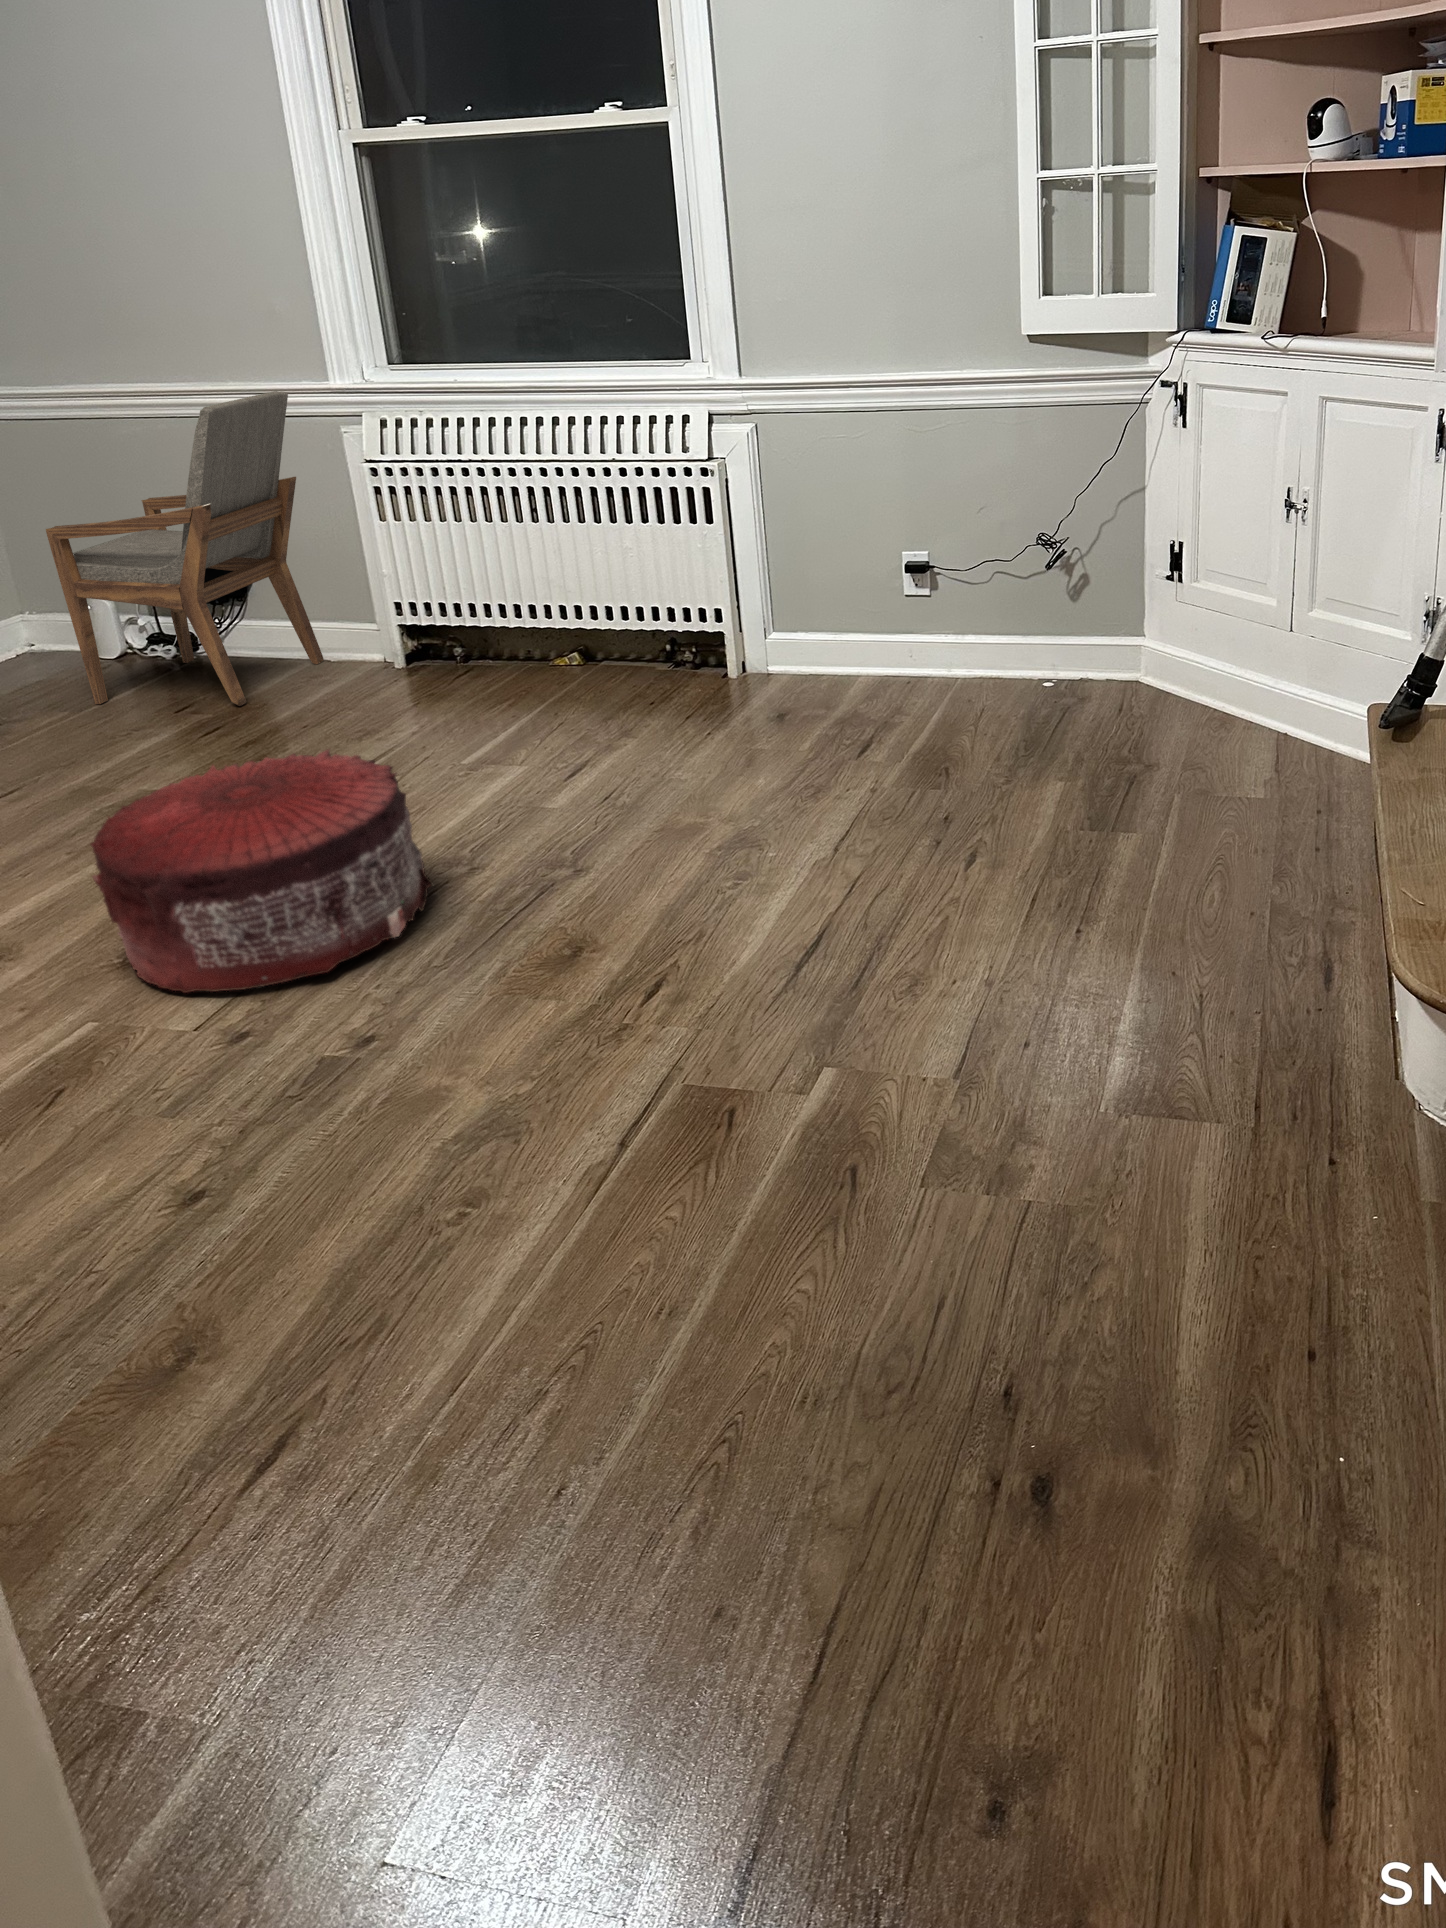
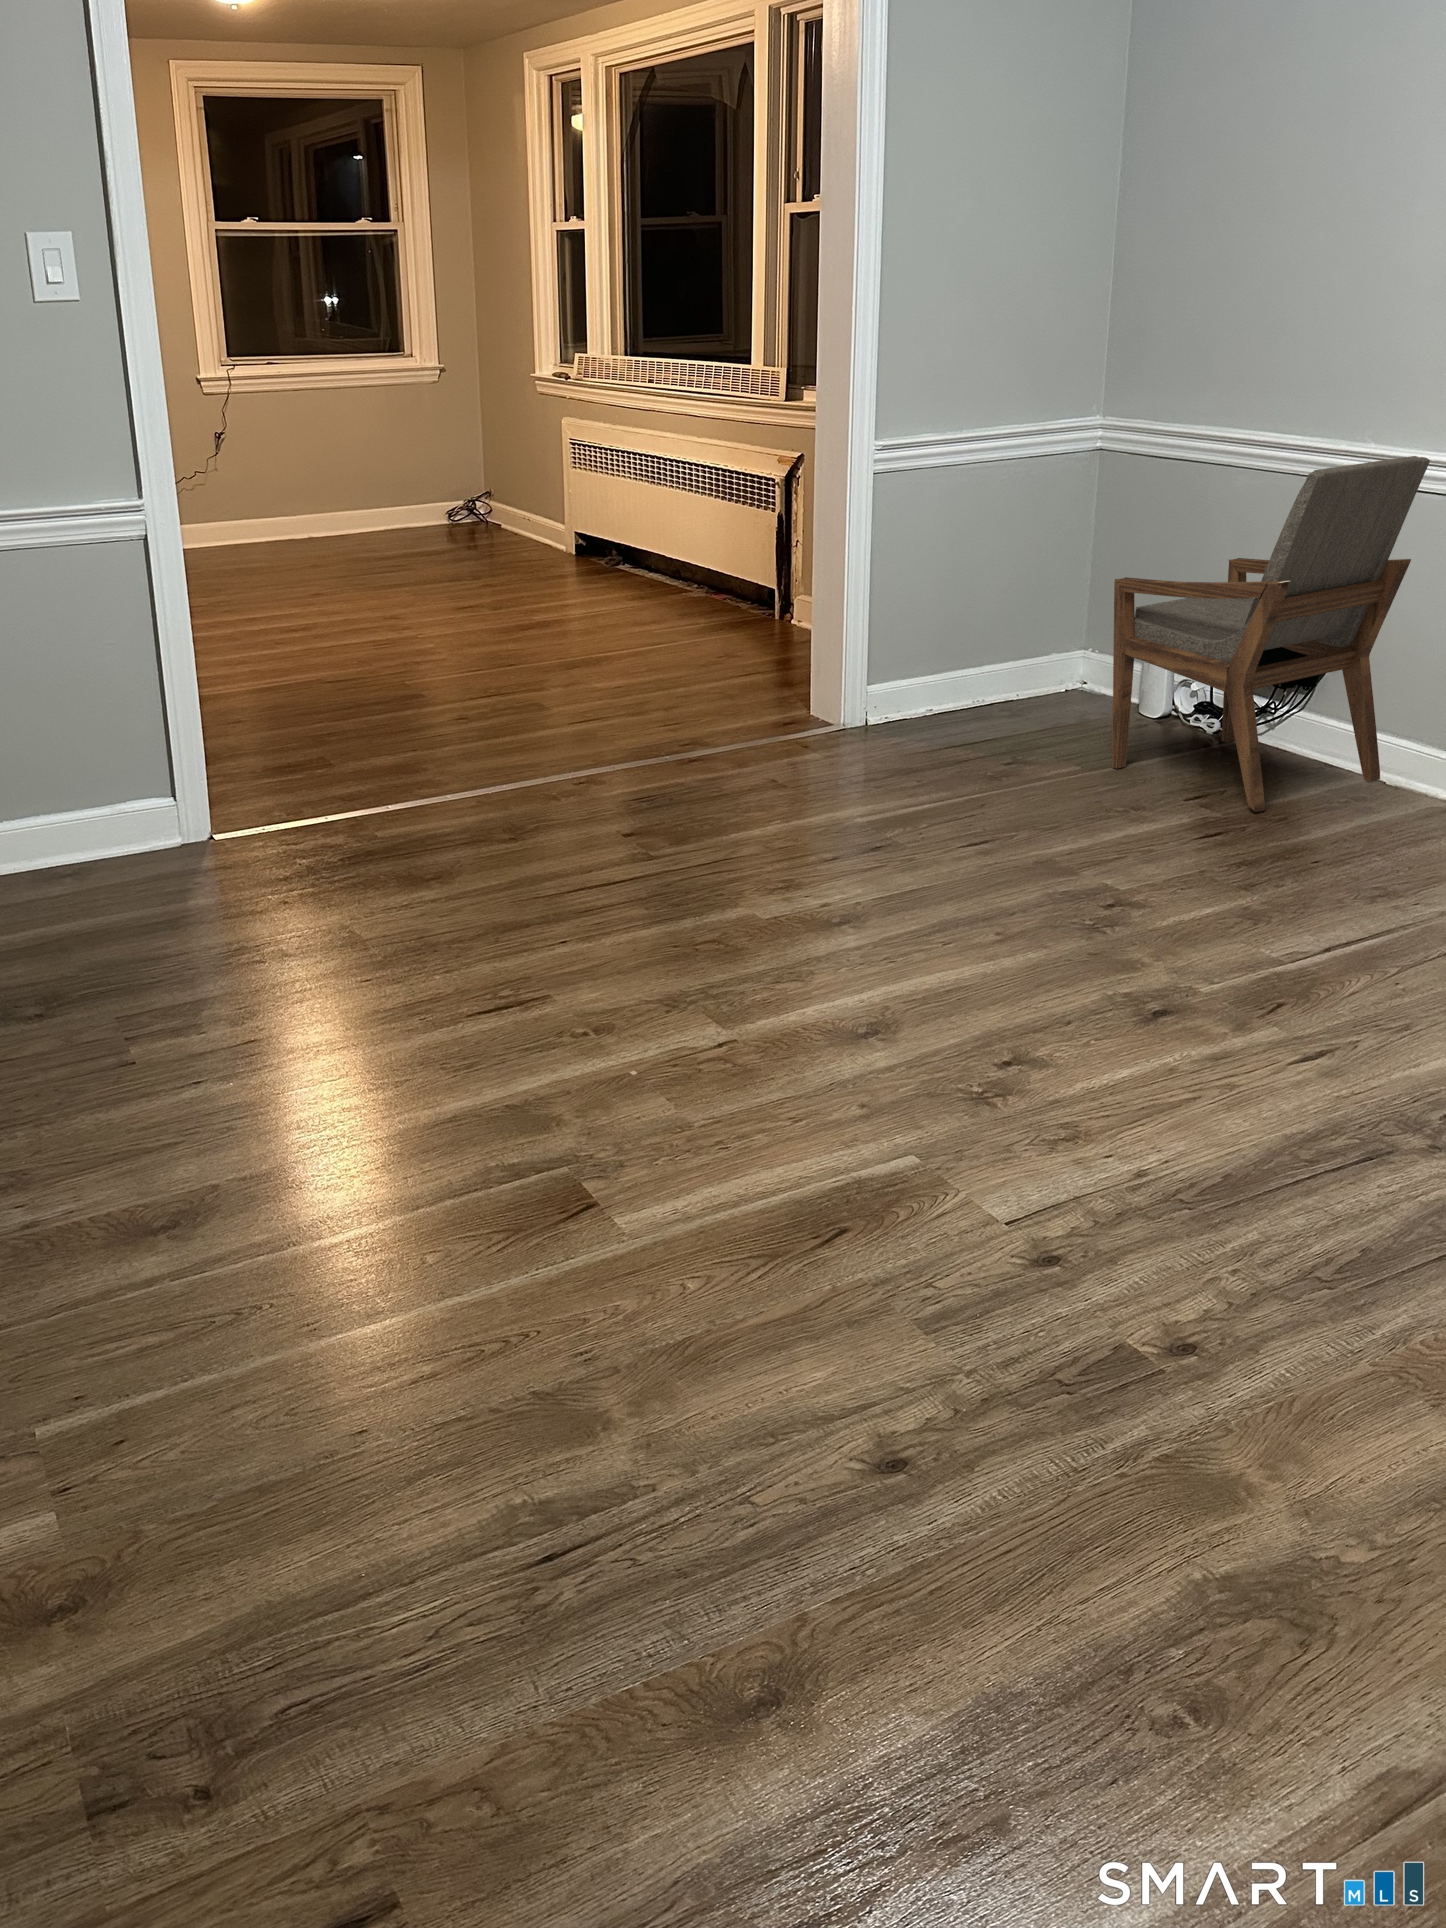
pouf: present [91,749,434,993] -> none [974,906,1373,1223]

